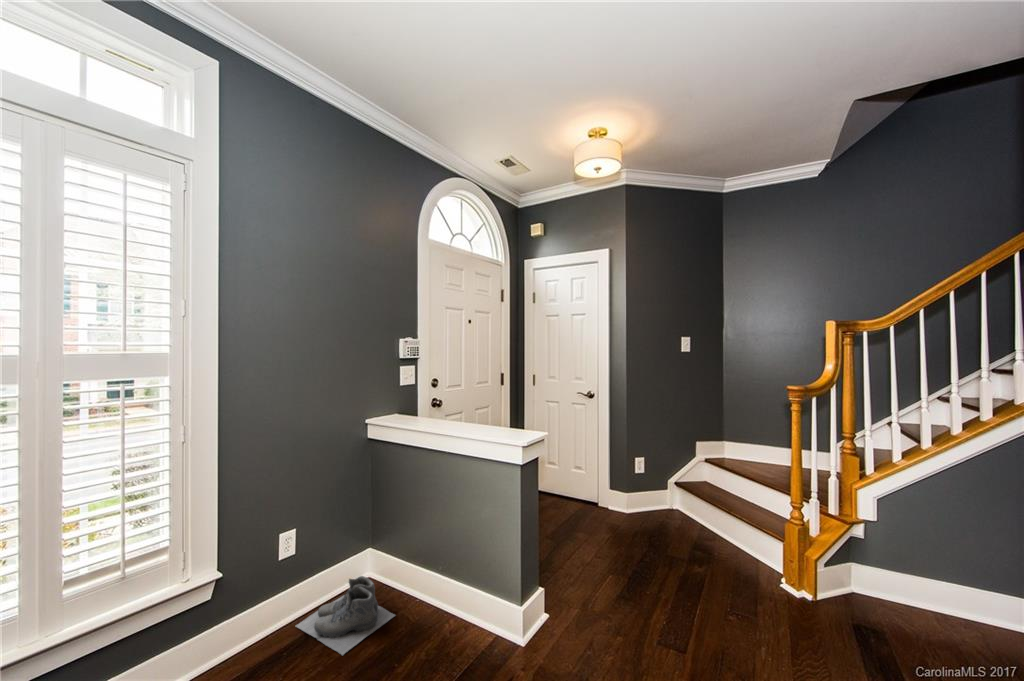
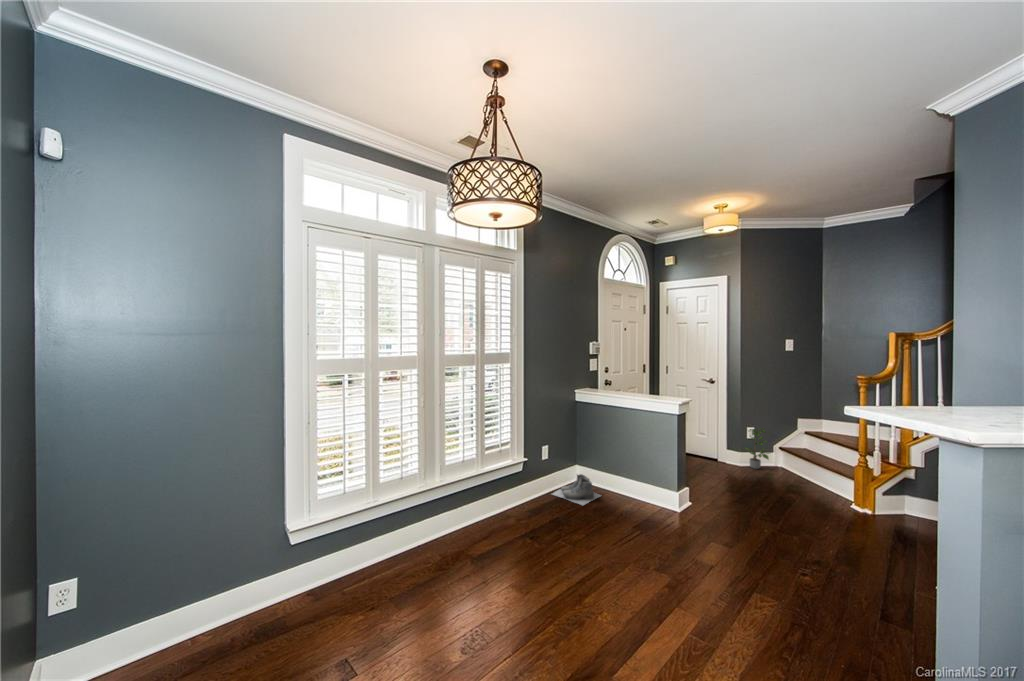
potted plant: none [632,457,667,518] -> present [746,428,769,469]

